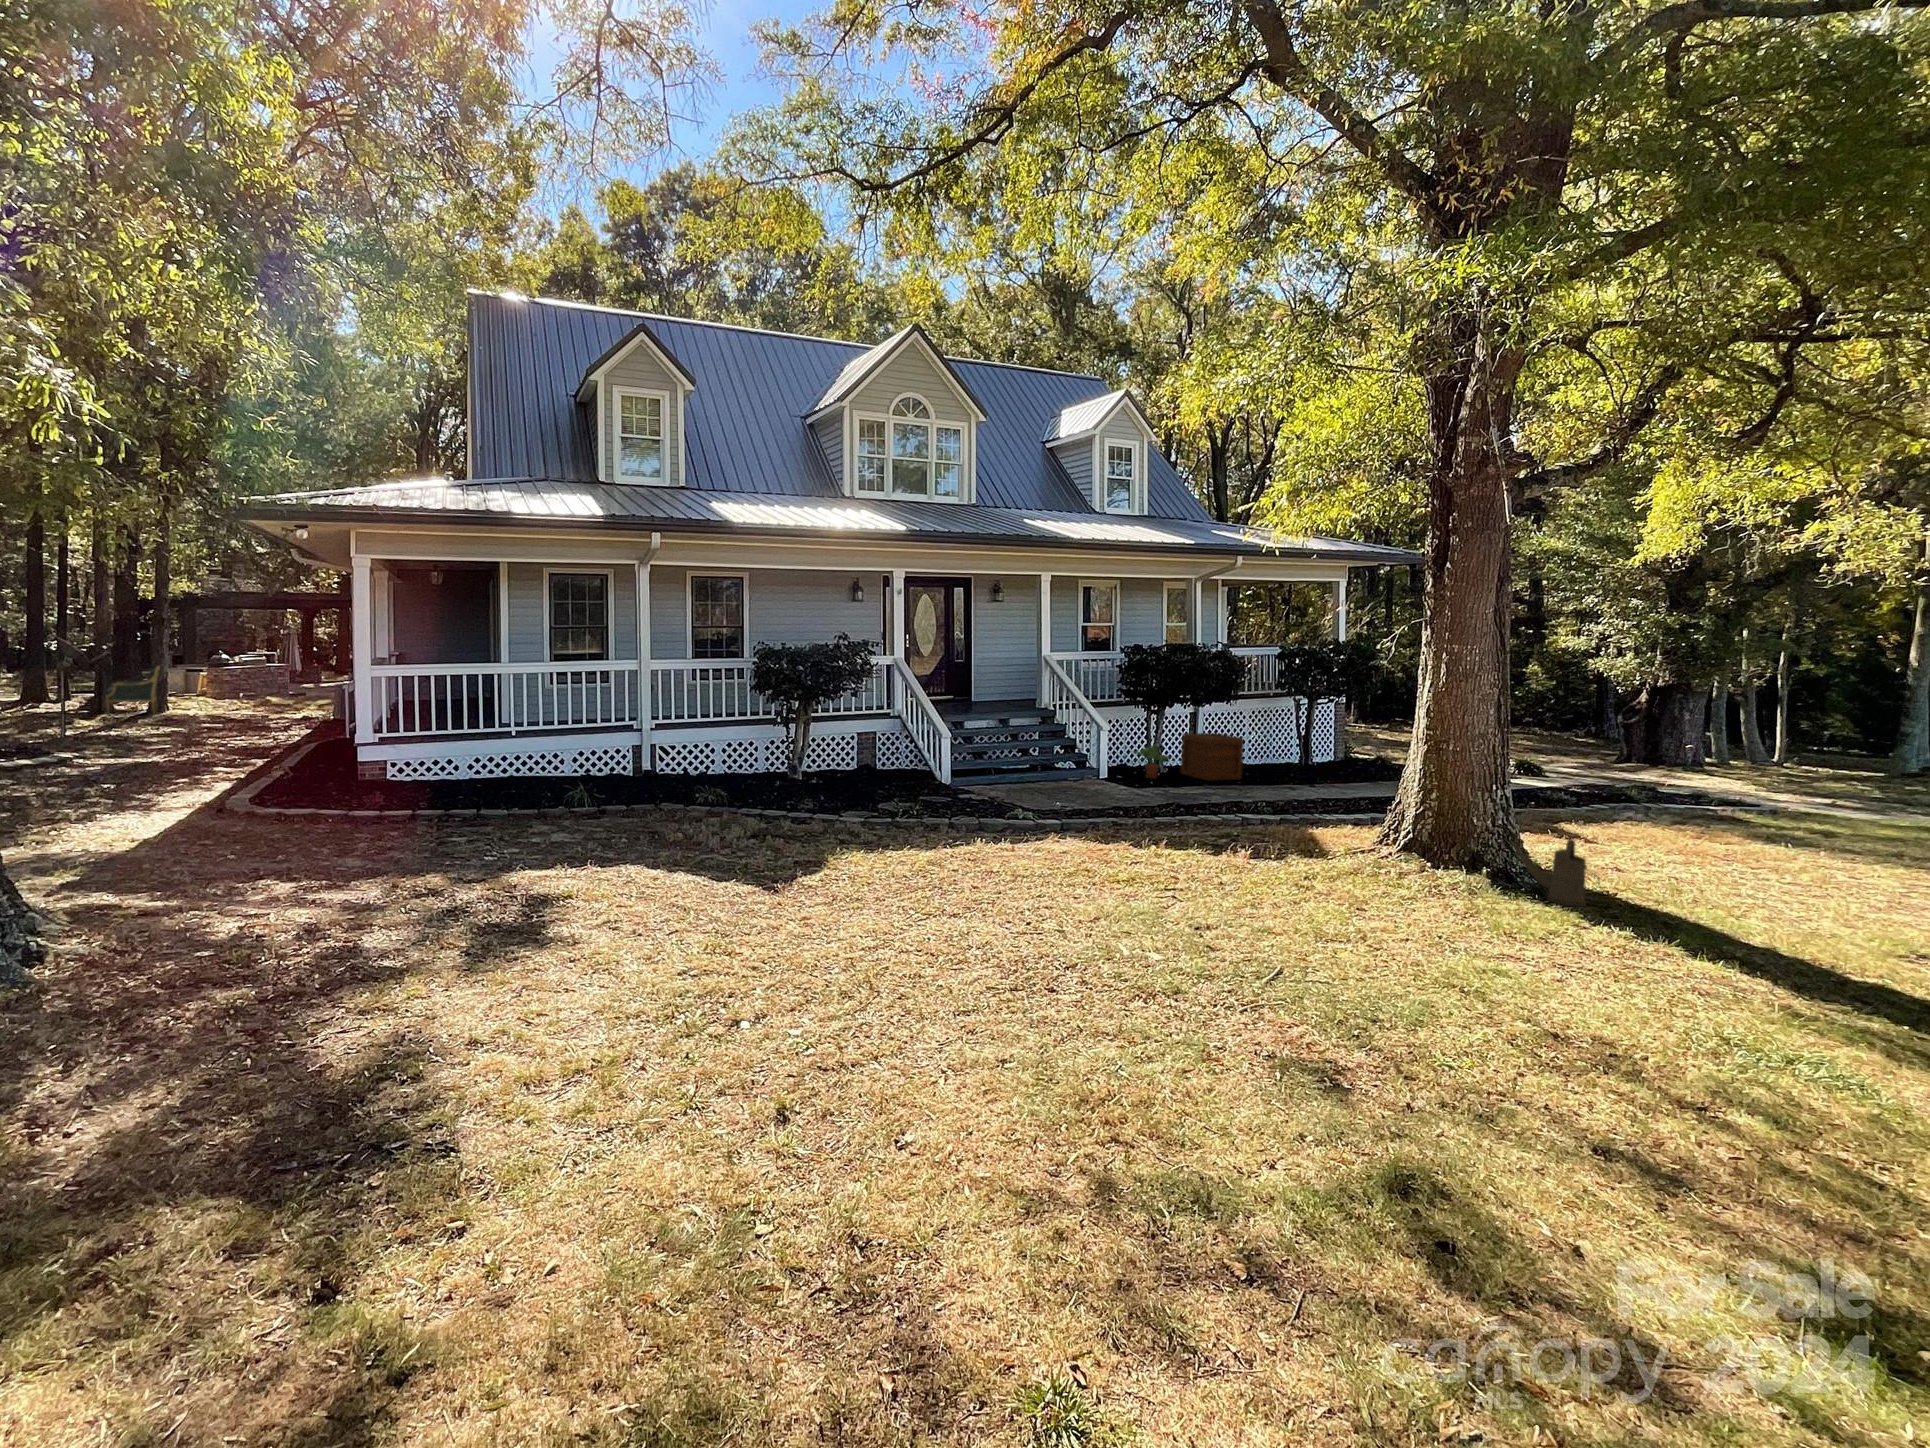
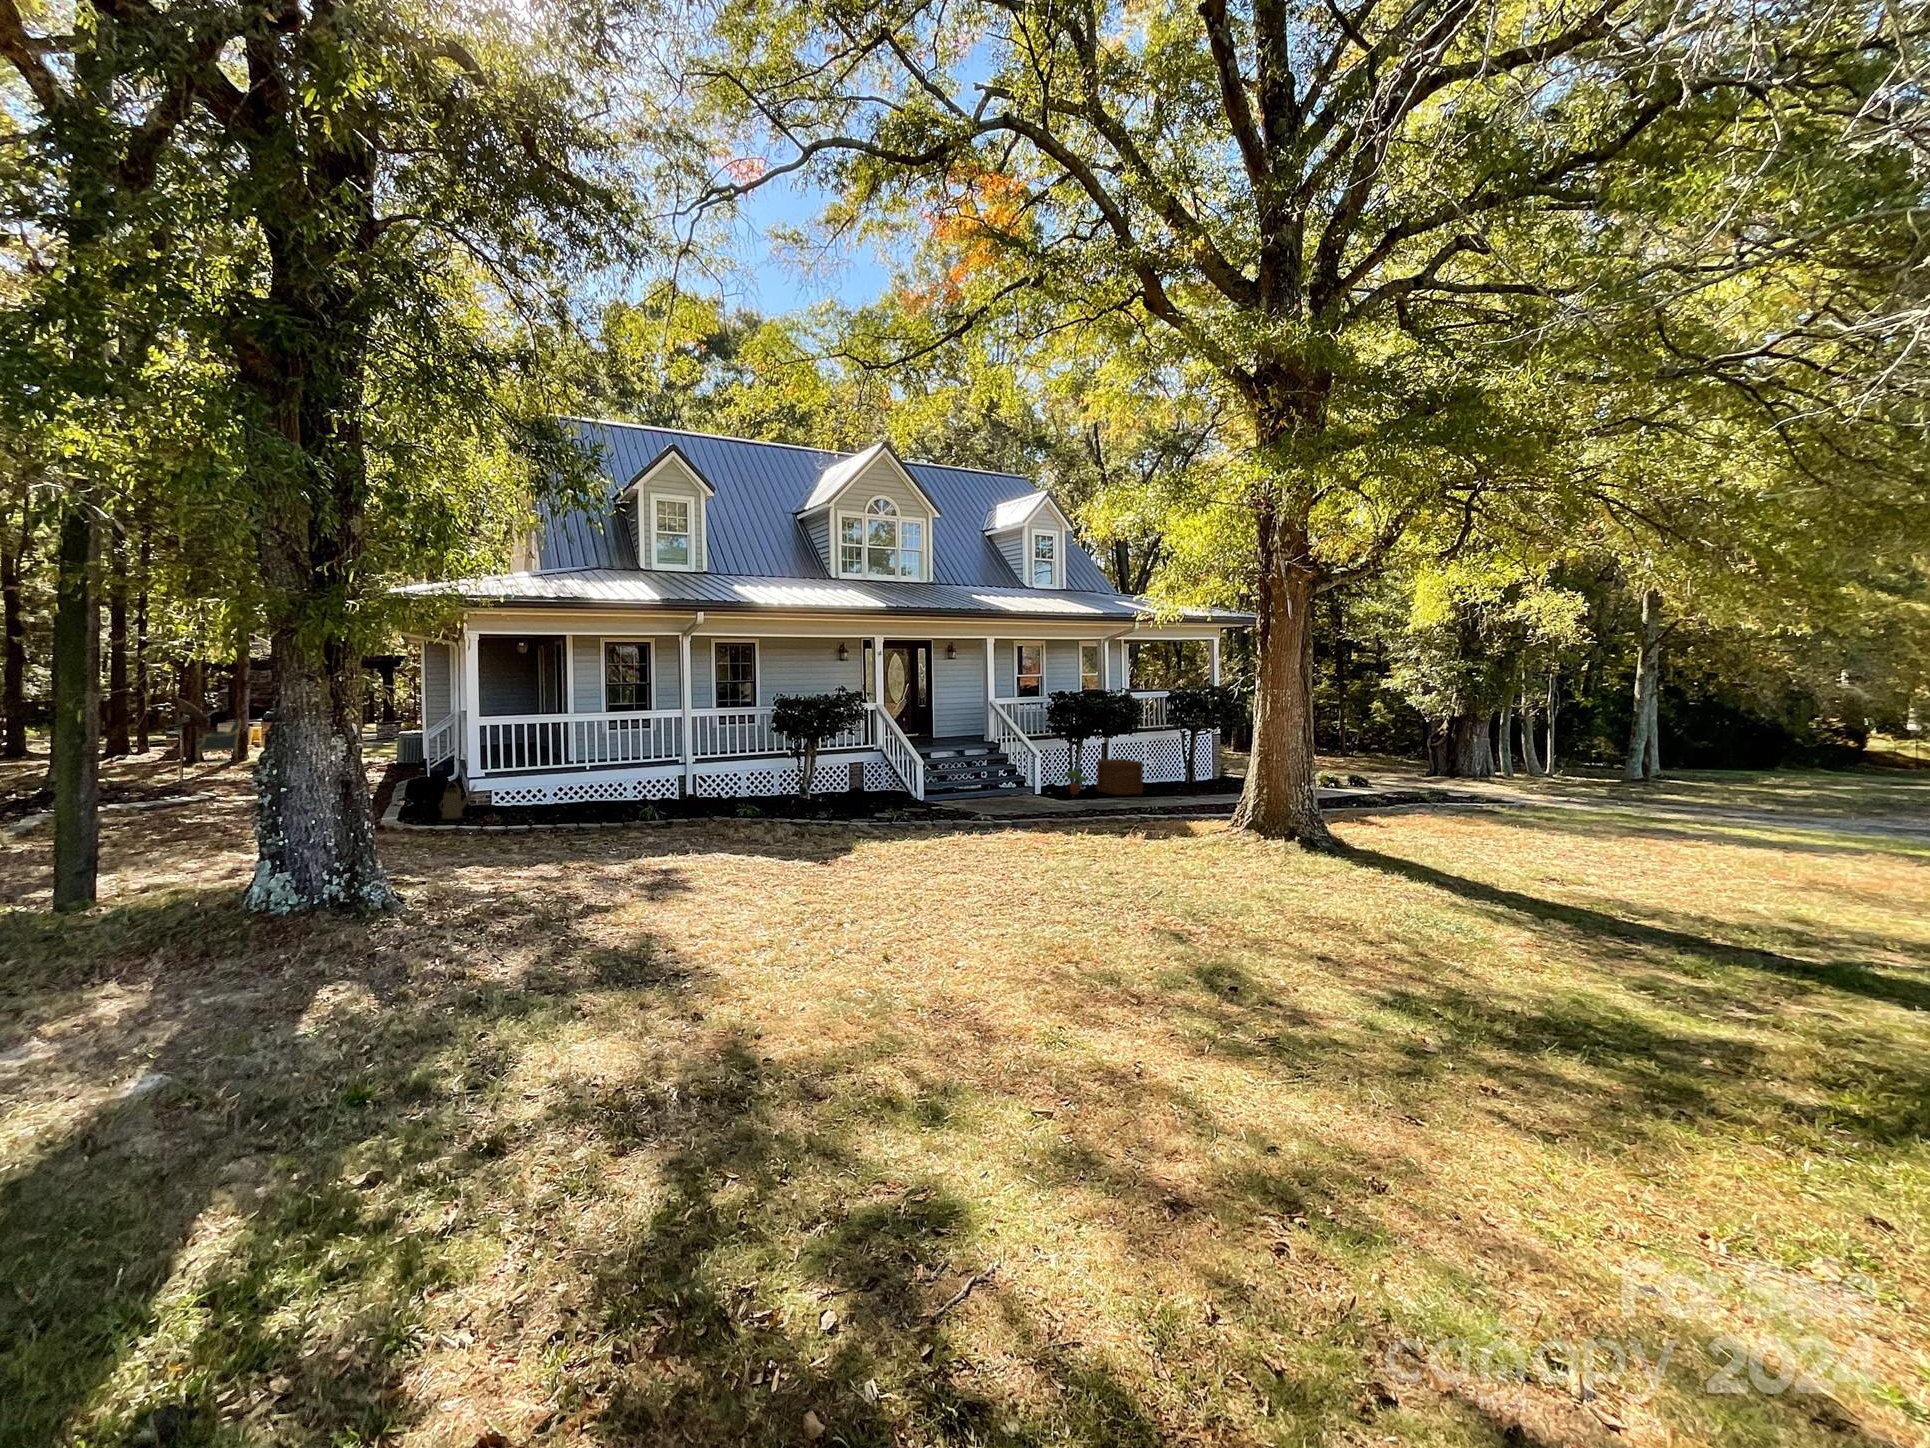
watering can: present [1510,839,1600,906] -> present [440,782,476,819]

